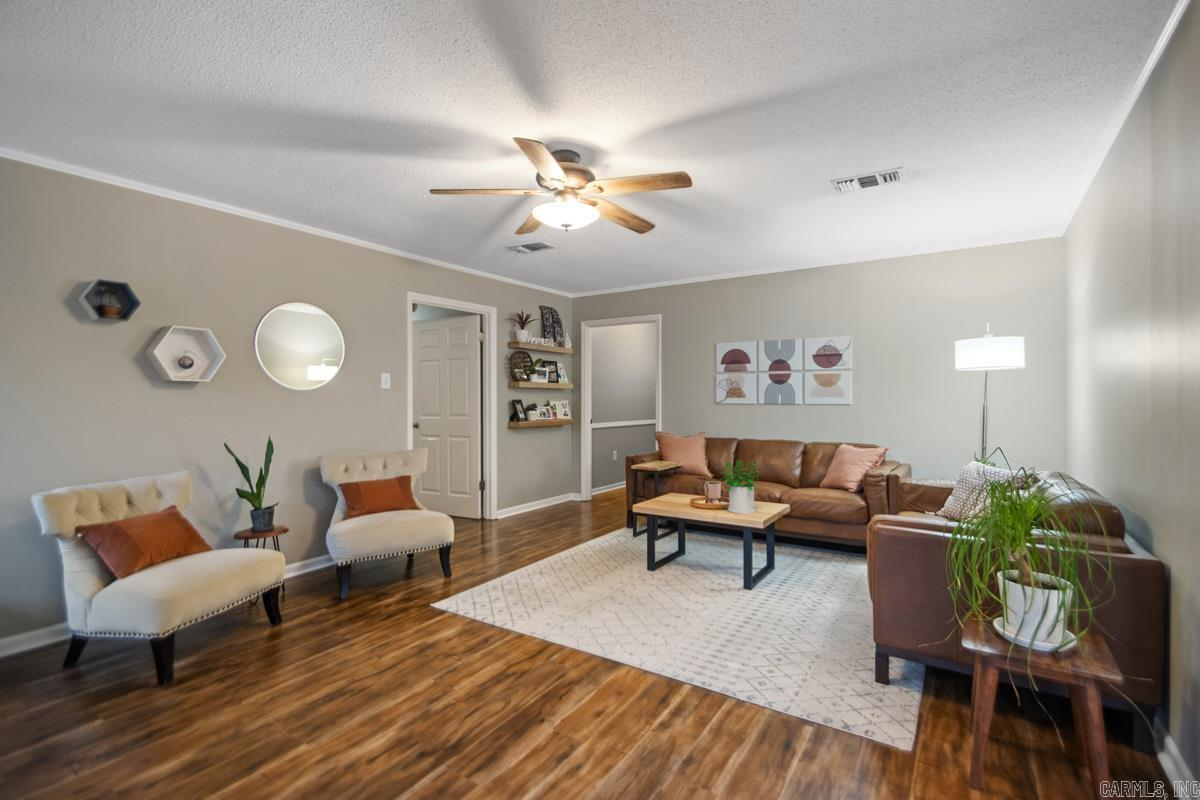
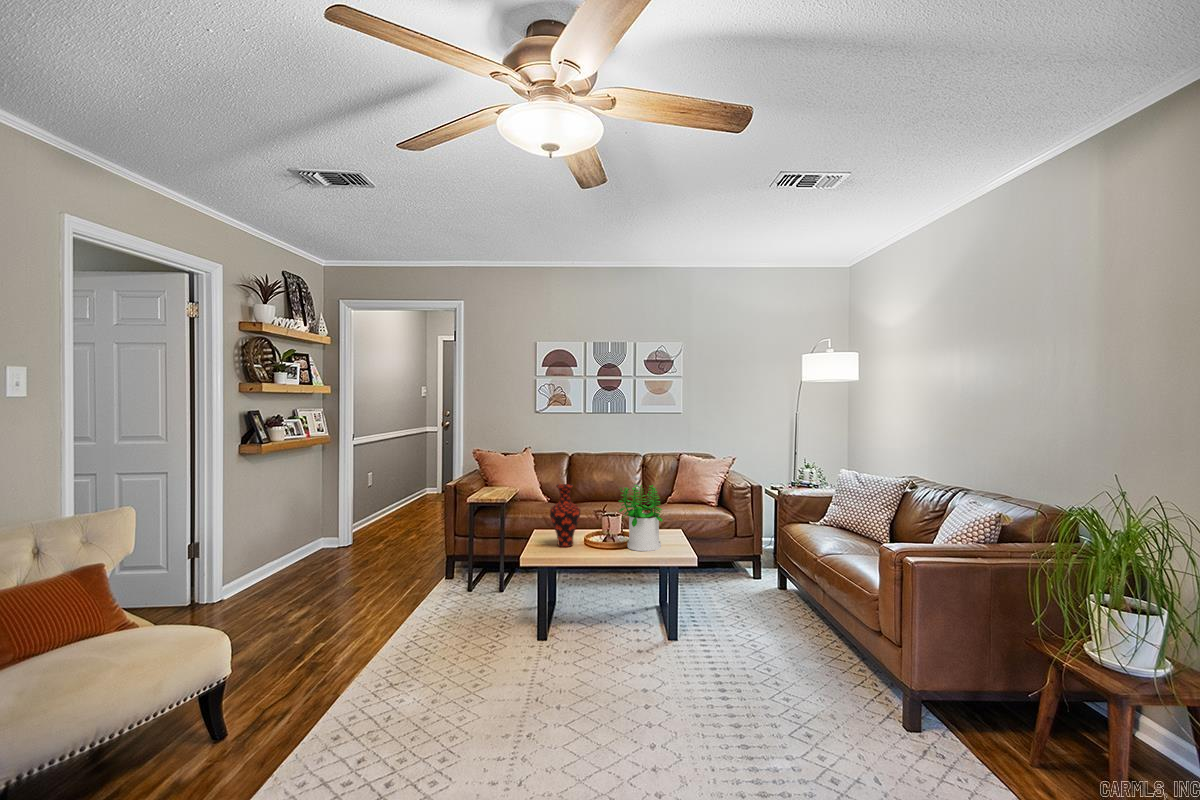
vase: none [674,457,698,505] -> present [550,484,580,547]

